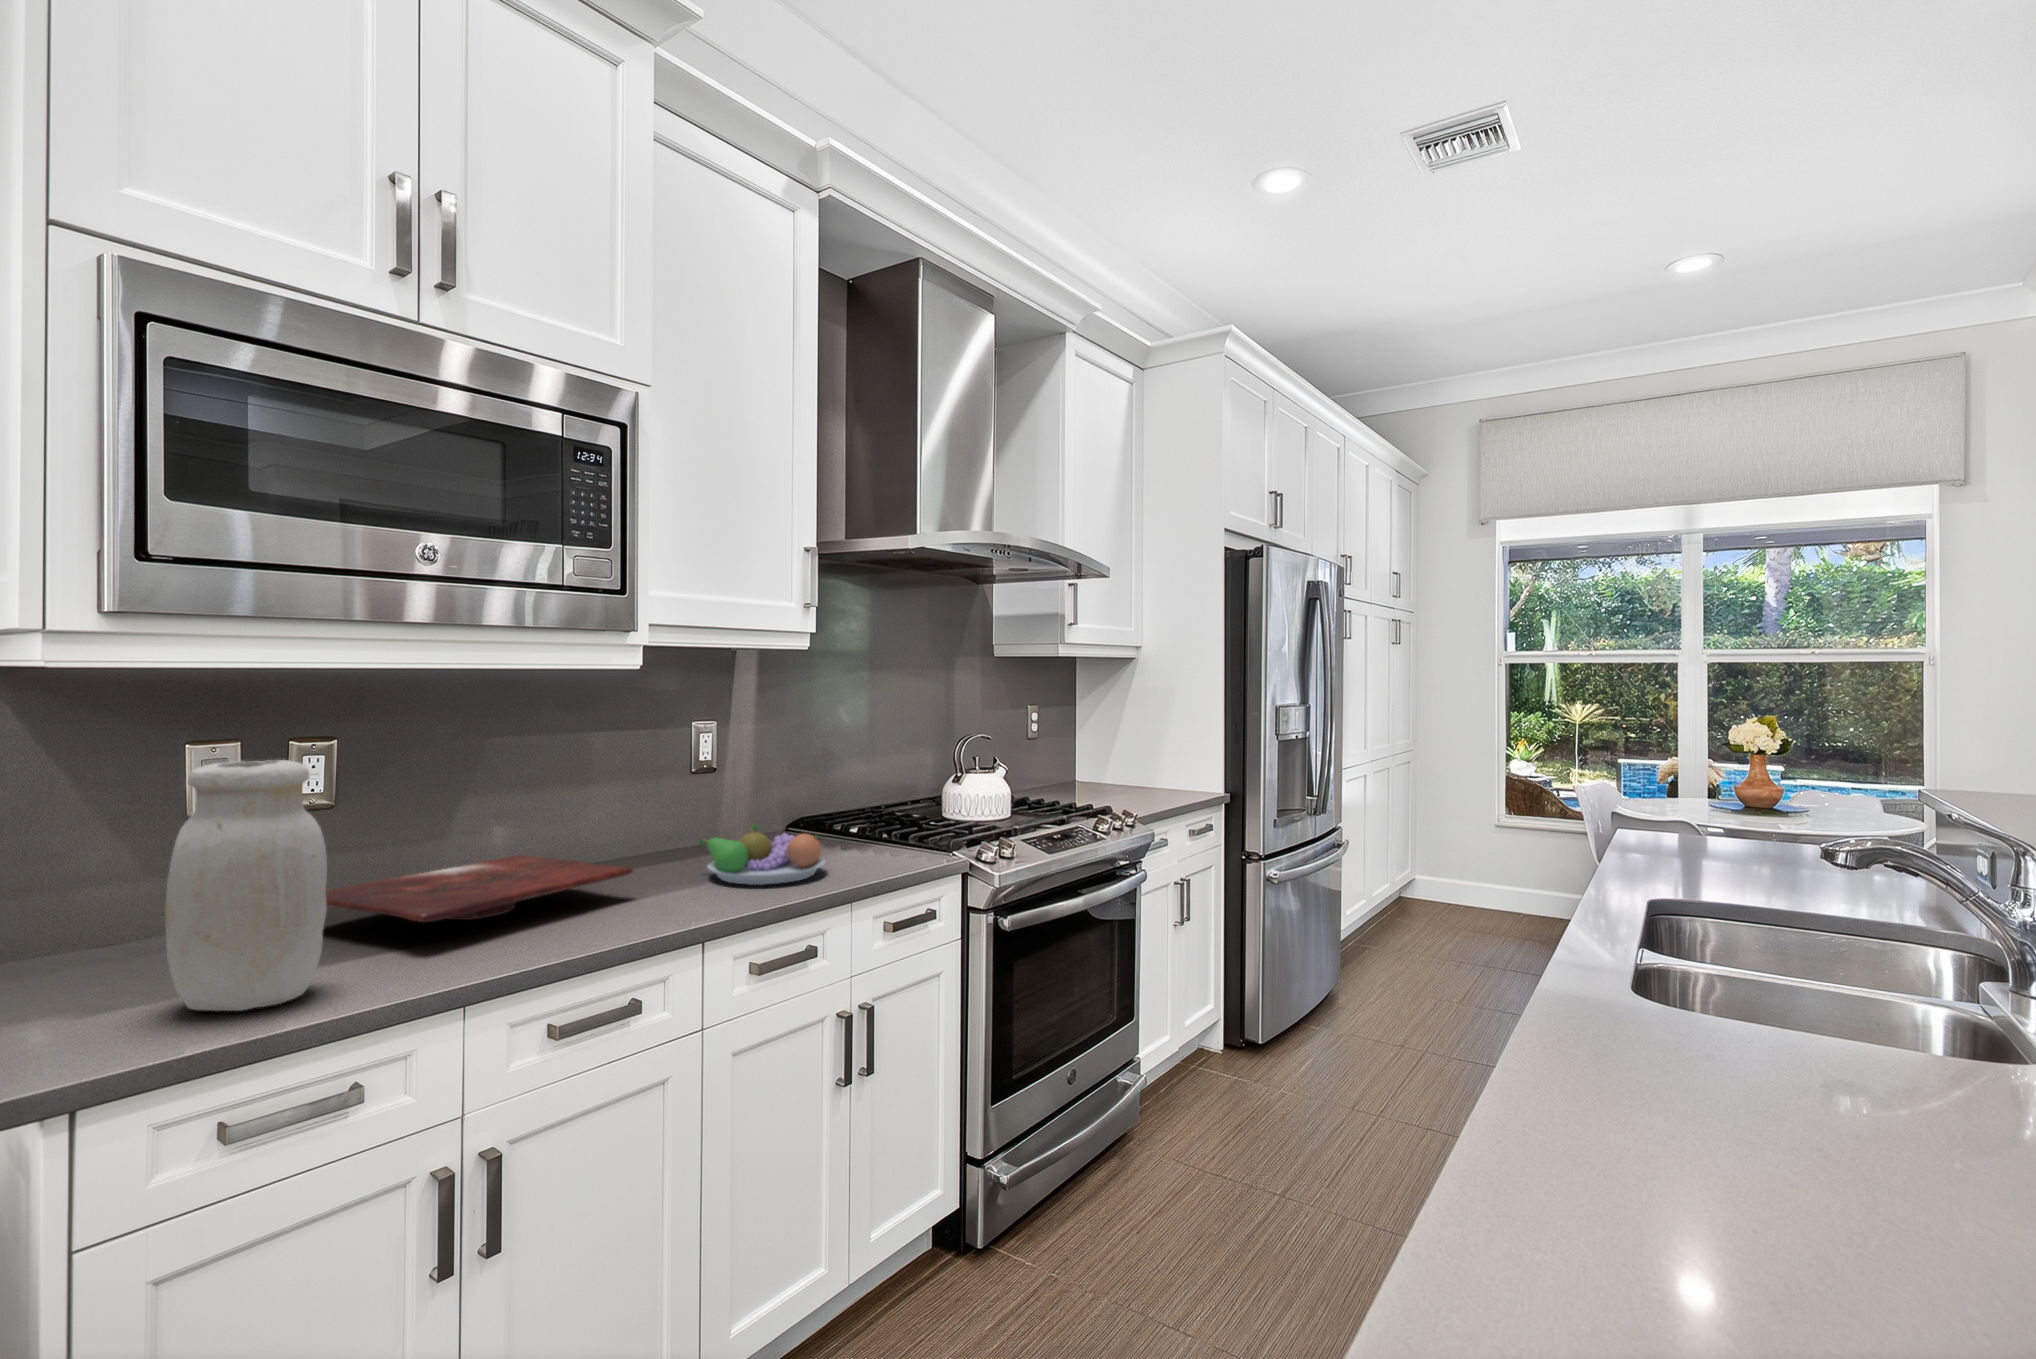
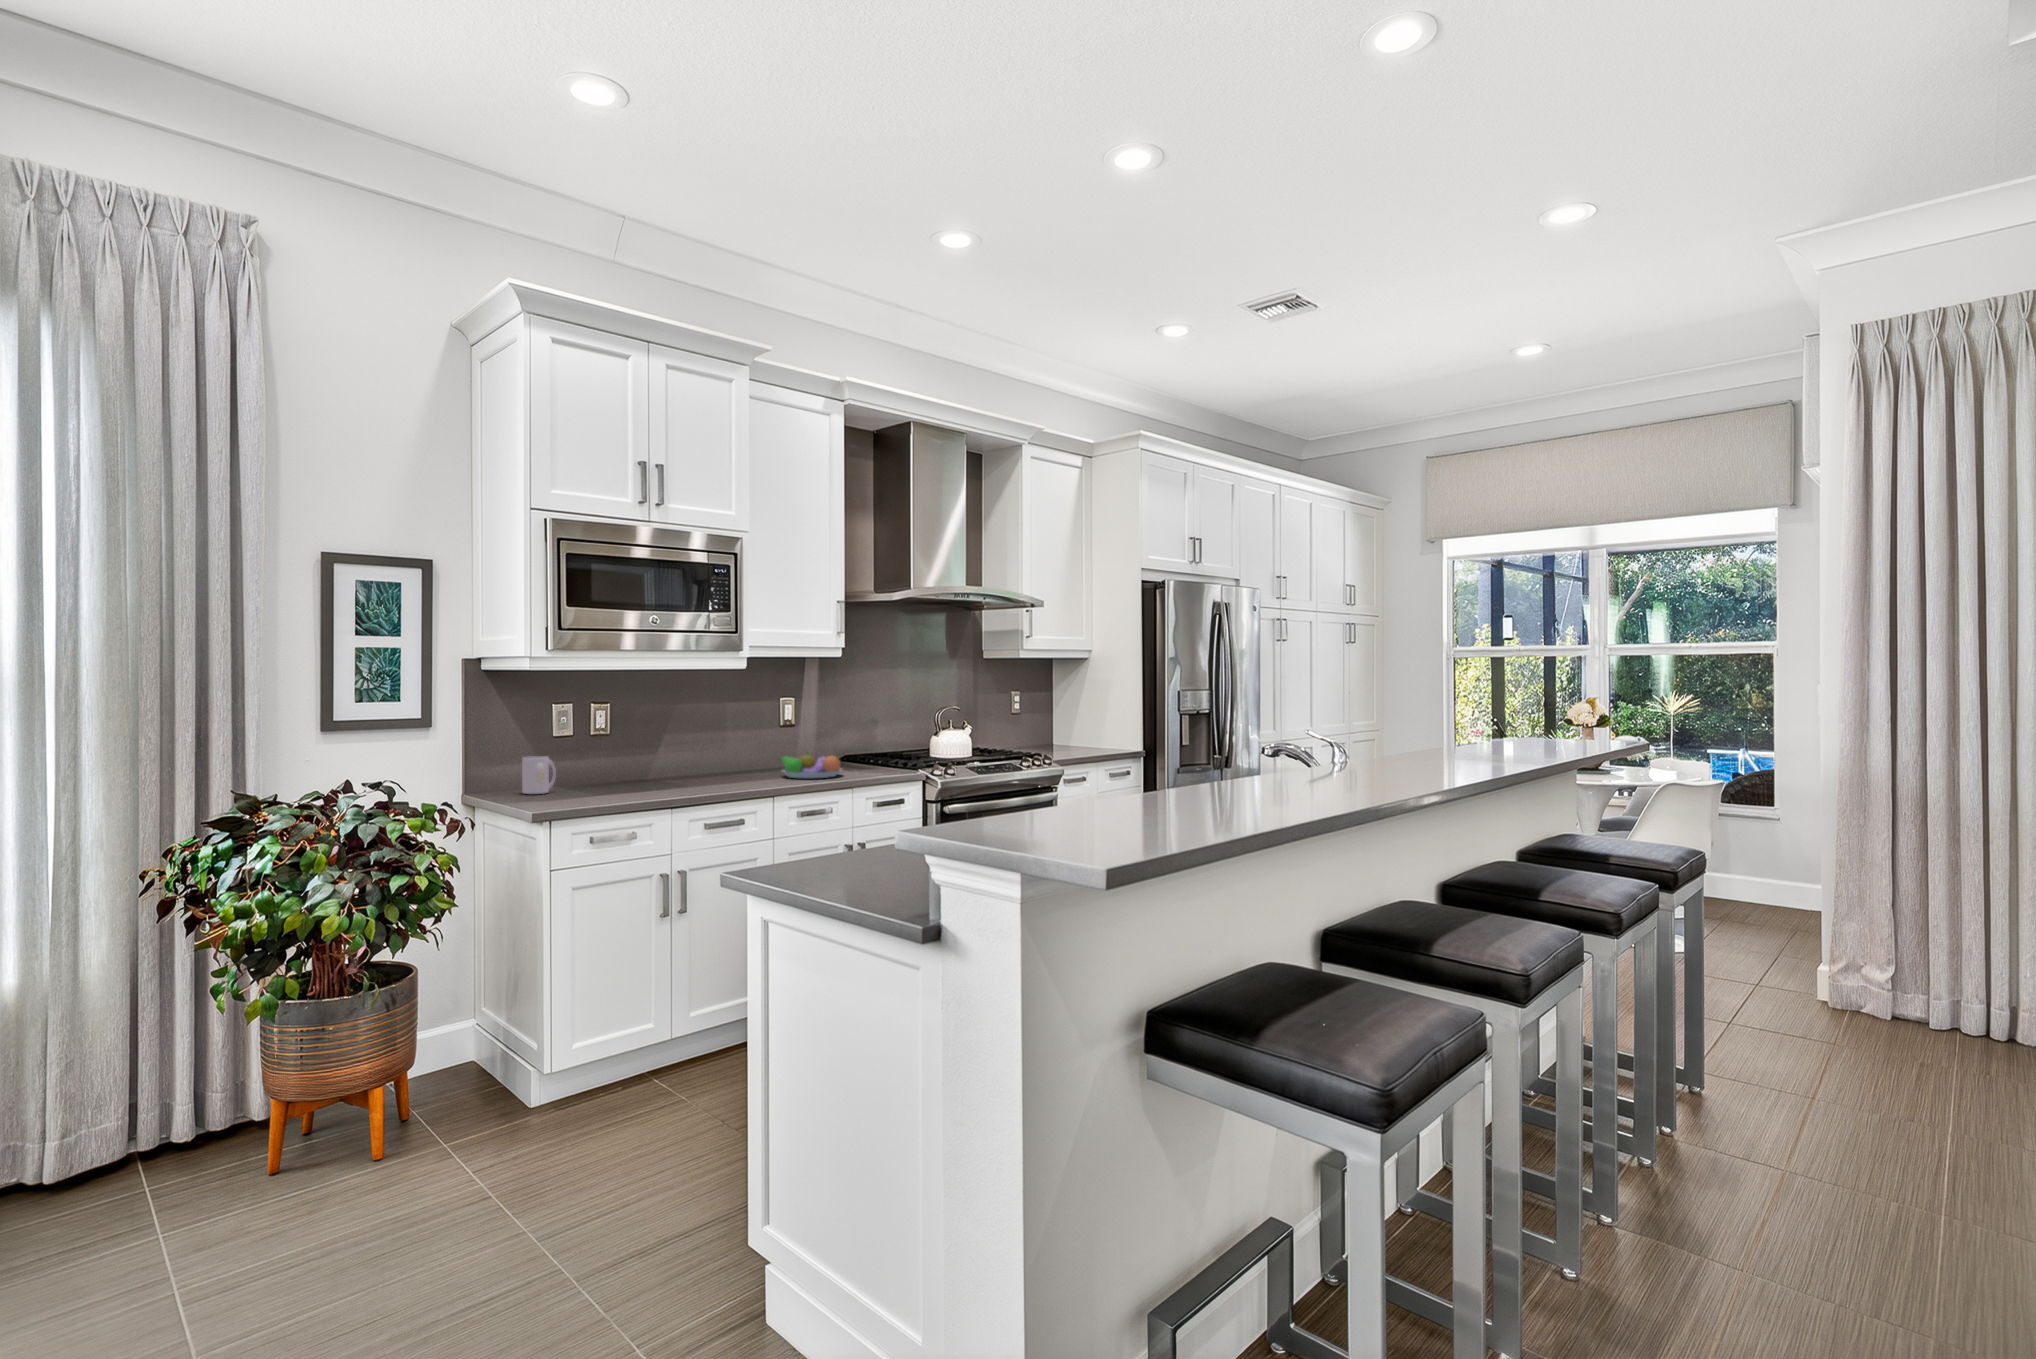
jar: present [165,760,327,1011] -> none [569,706,622,800]
cutting board: present [325,855,633,922] -> none [602,763,743,785]
mug: none [63,876,168,979] -> present [522,756,556,794]

